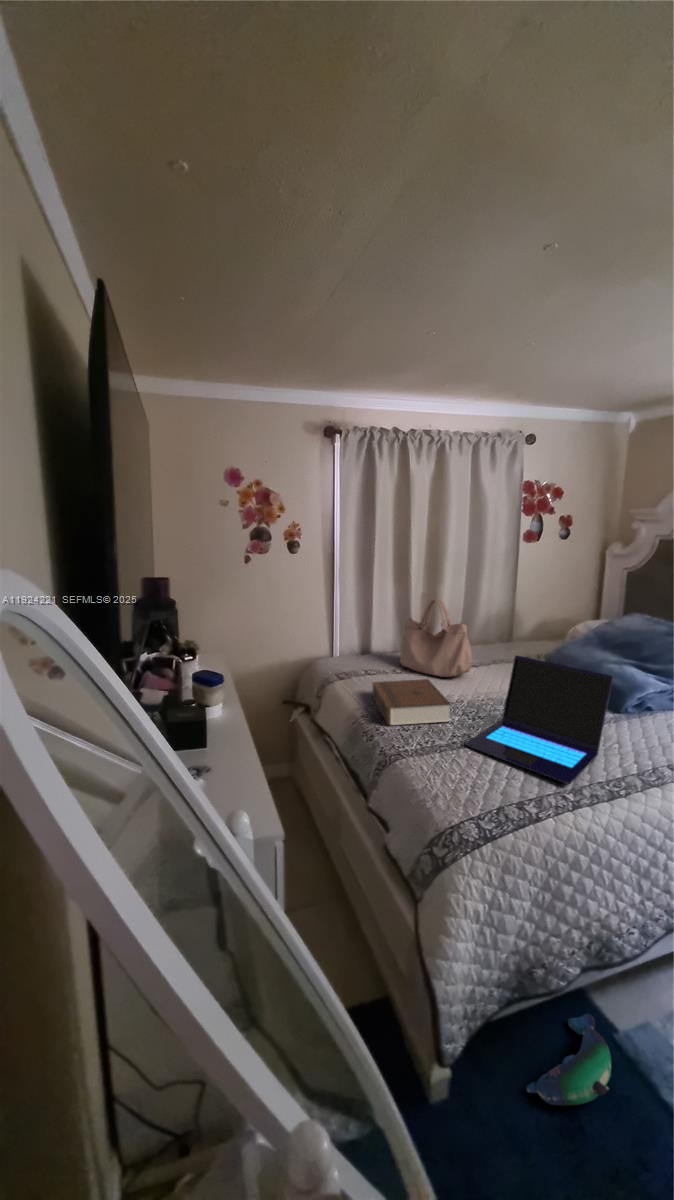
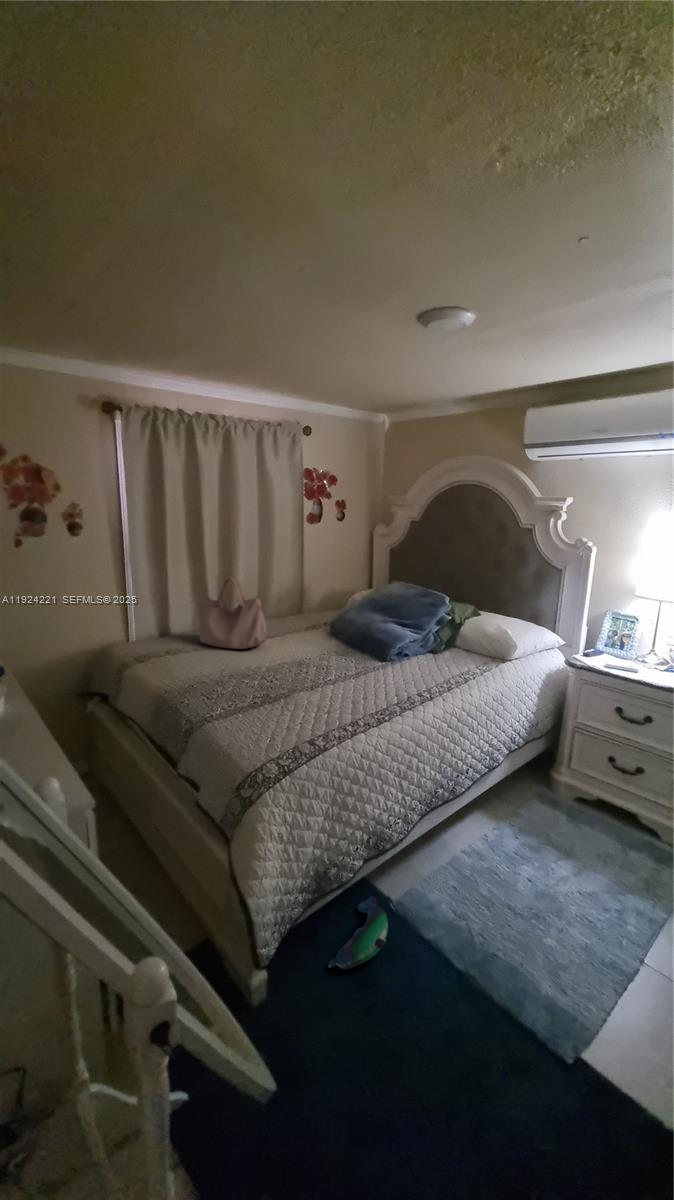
laptop: present [465,655,613,784] -> none [263,621,378,719]
book: present [372,679,451,725] -> none [173,652,251,697]

